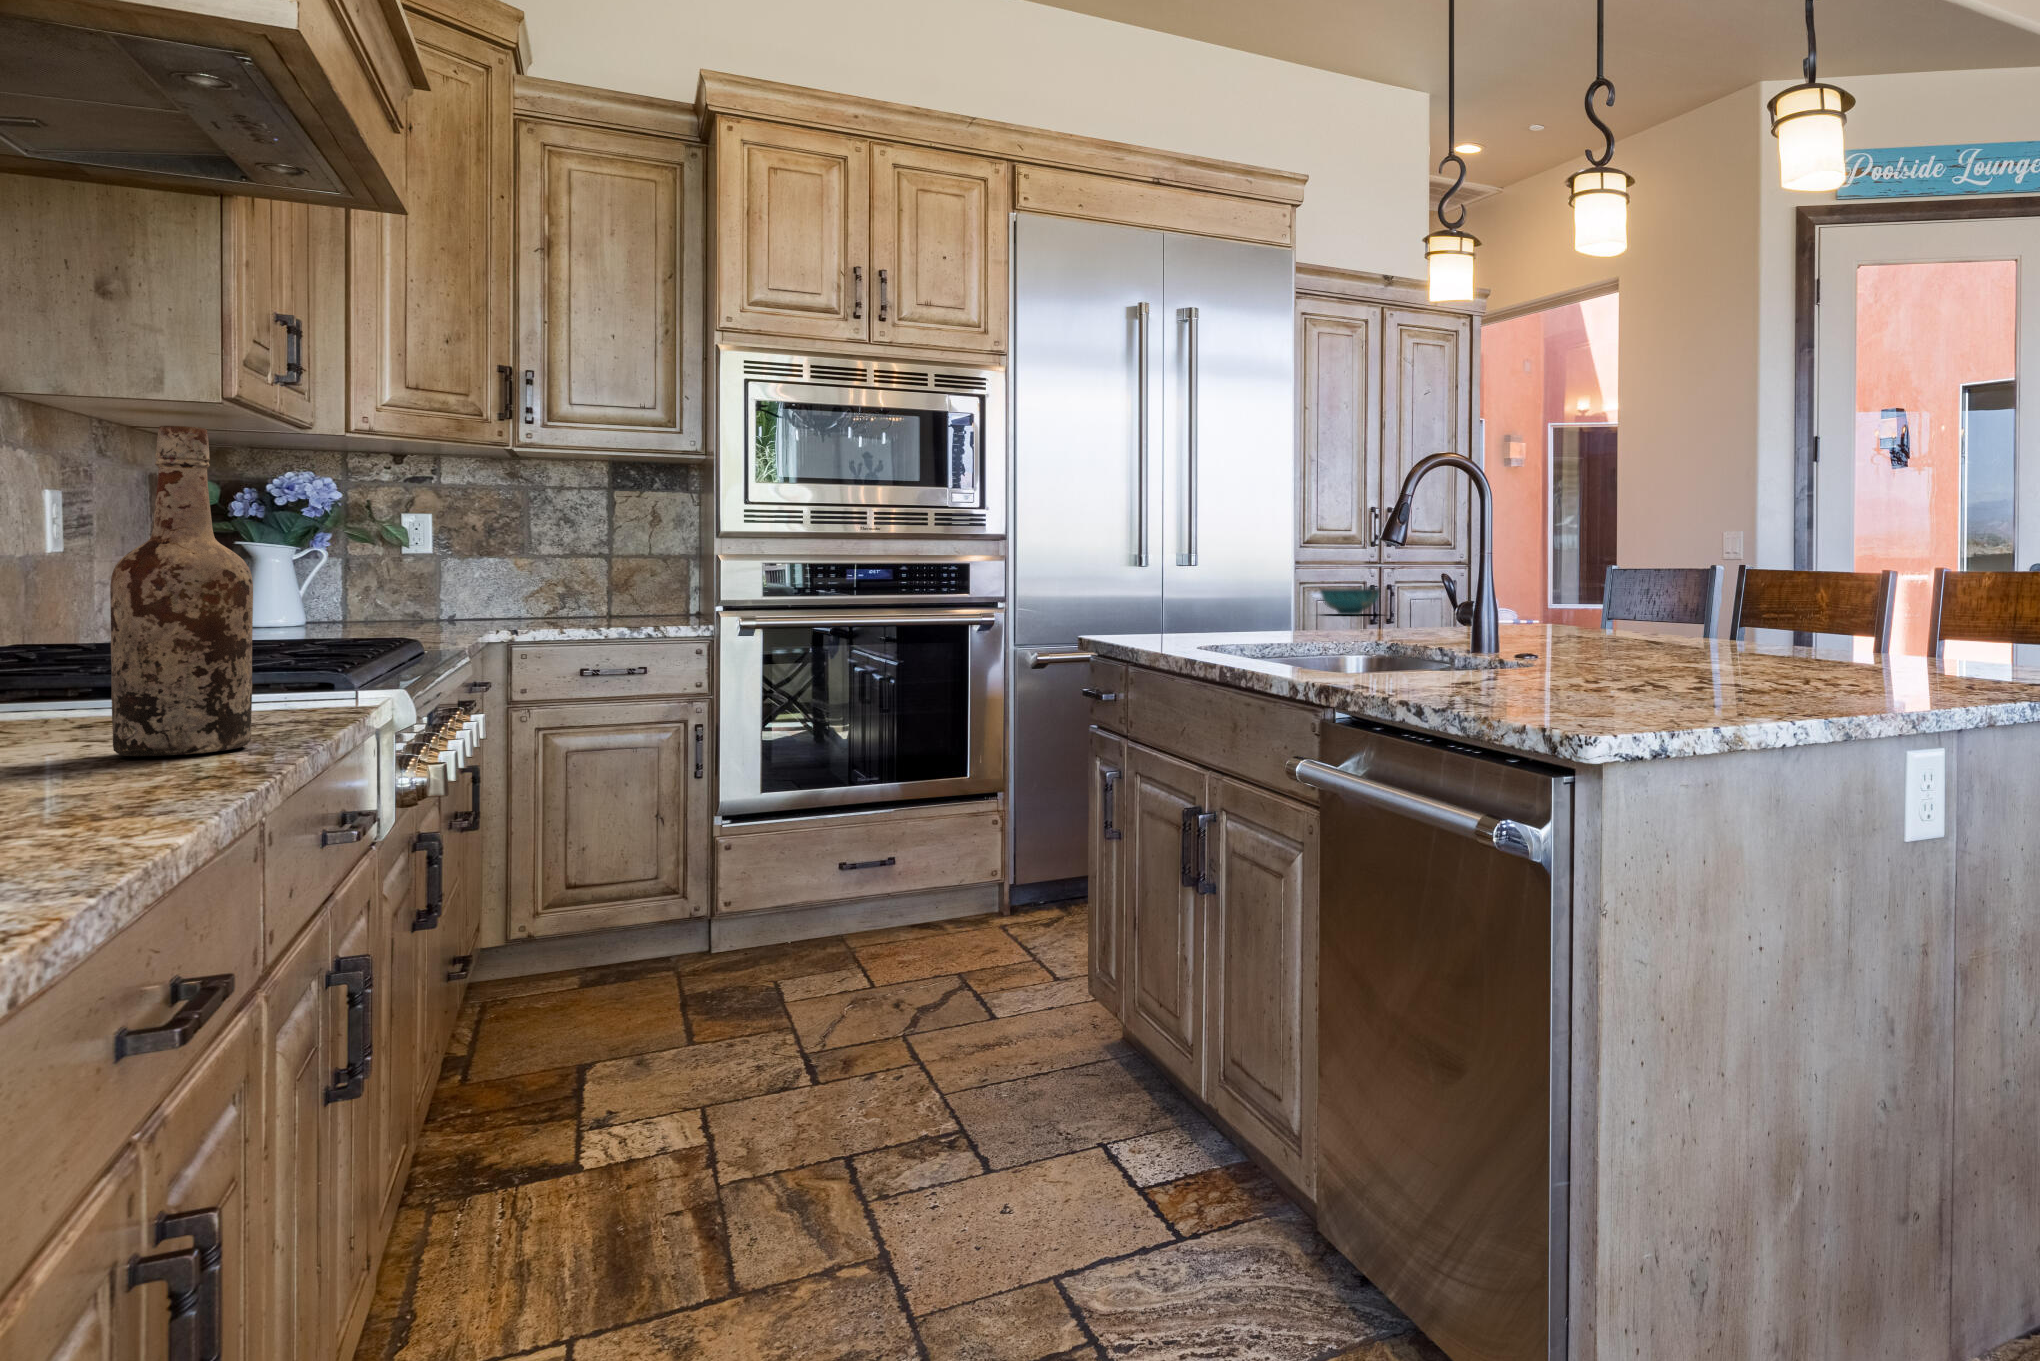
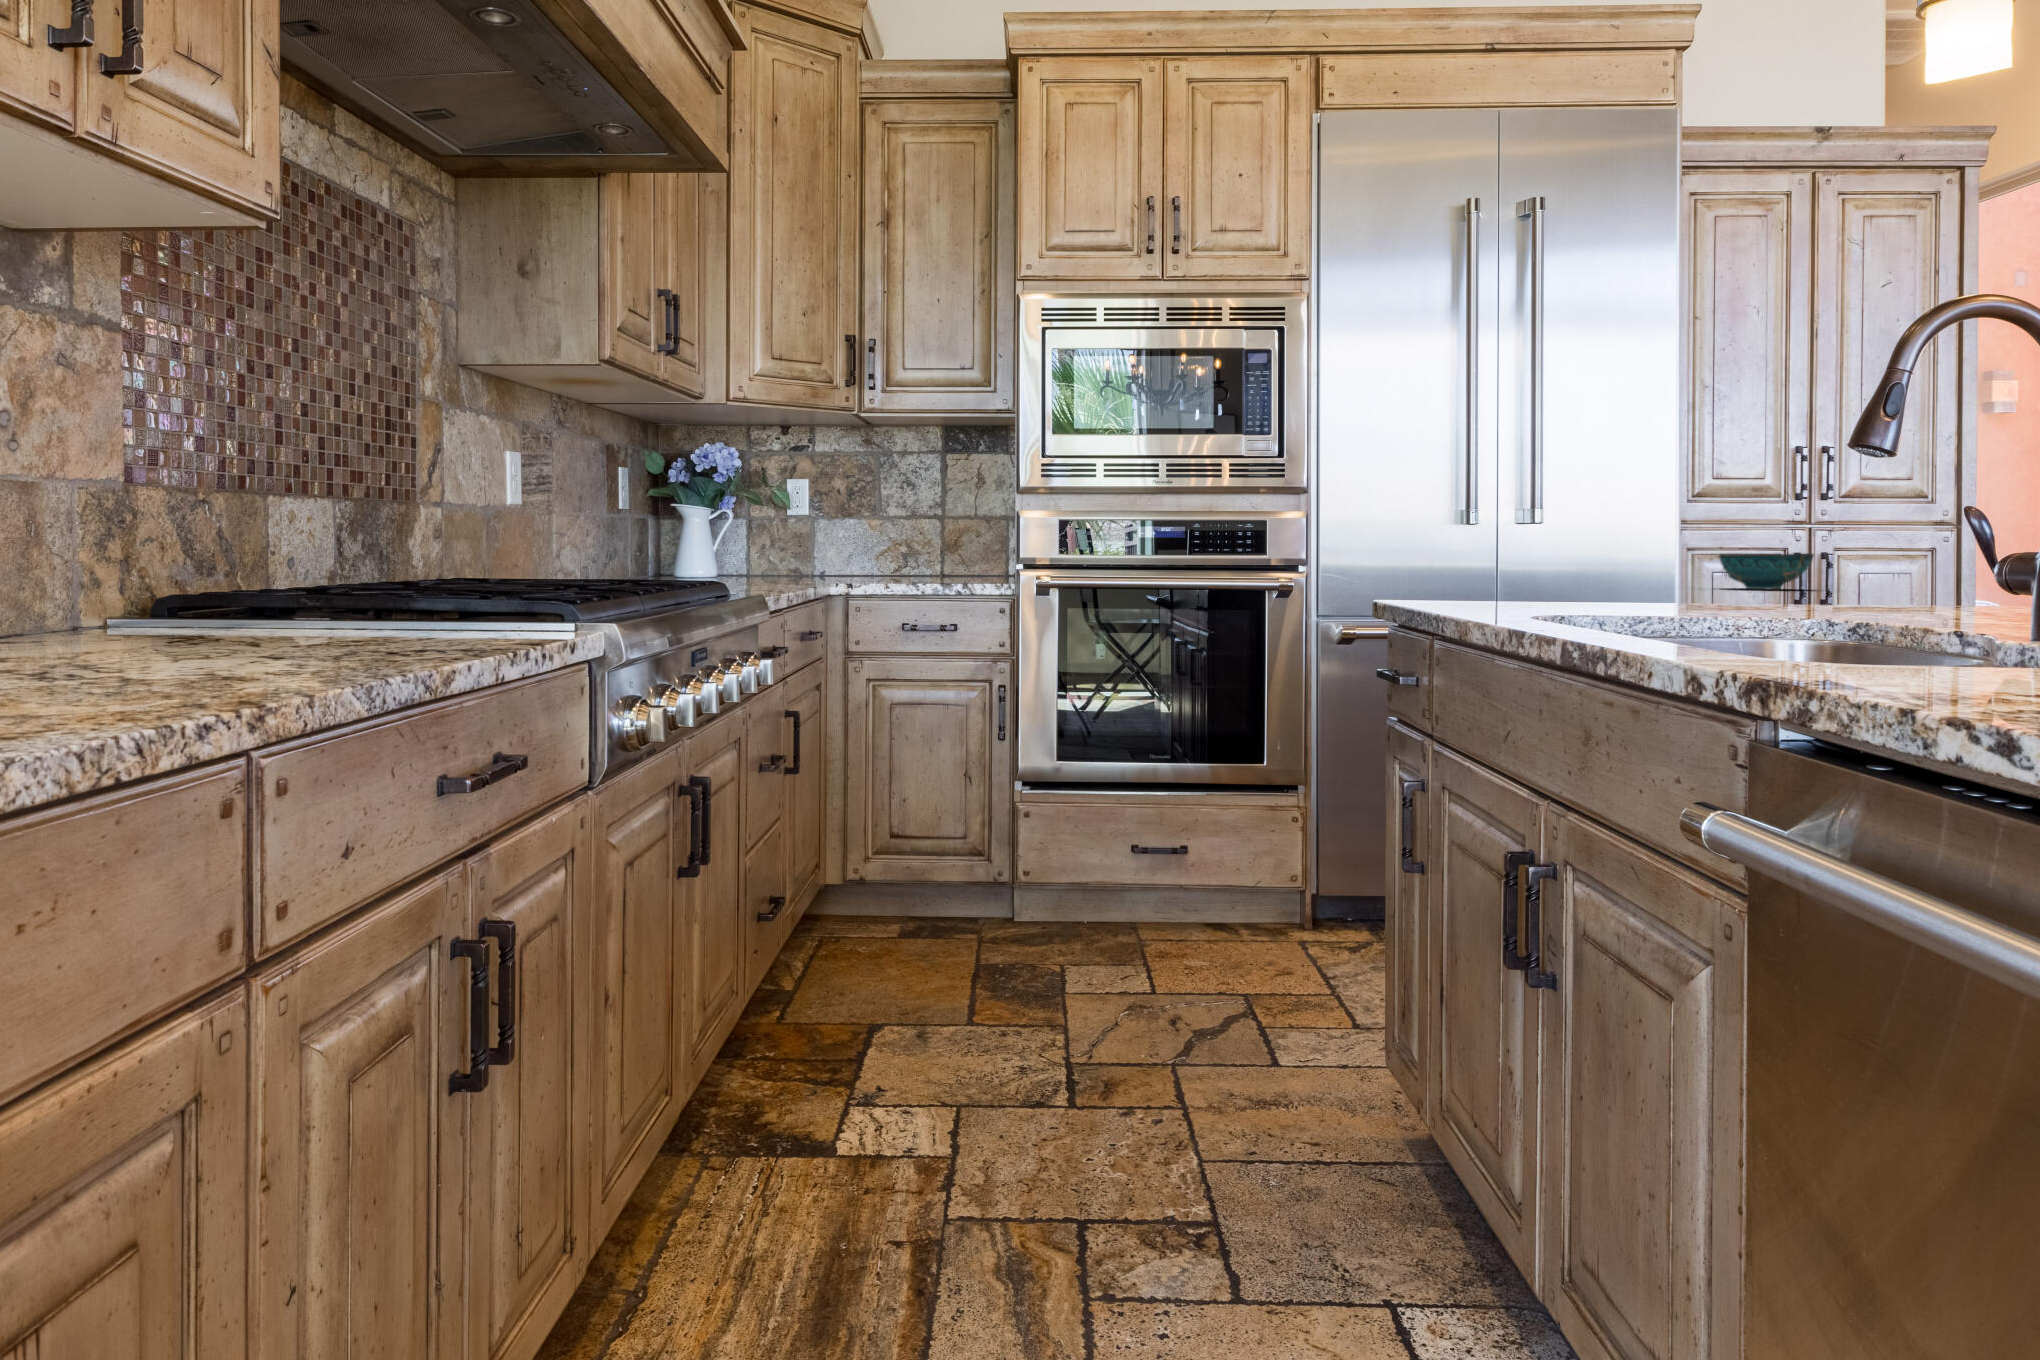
wine bottle: present [110,426,253,756] -> none [222,301,352,678]

